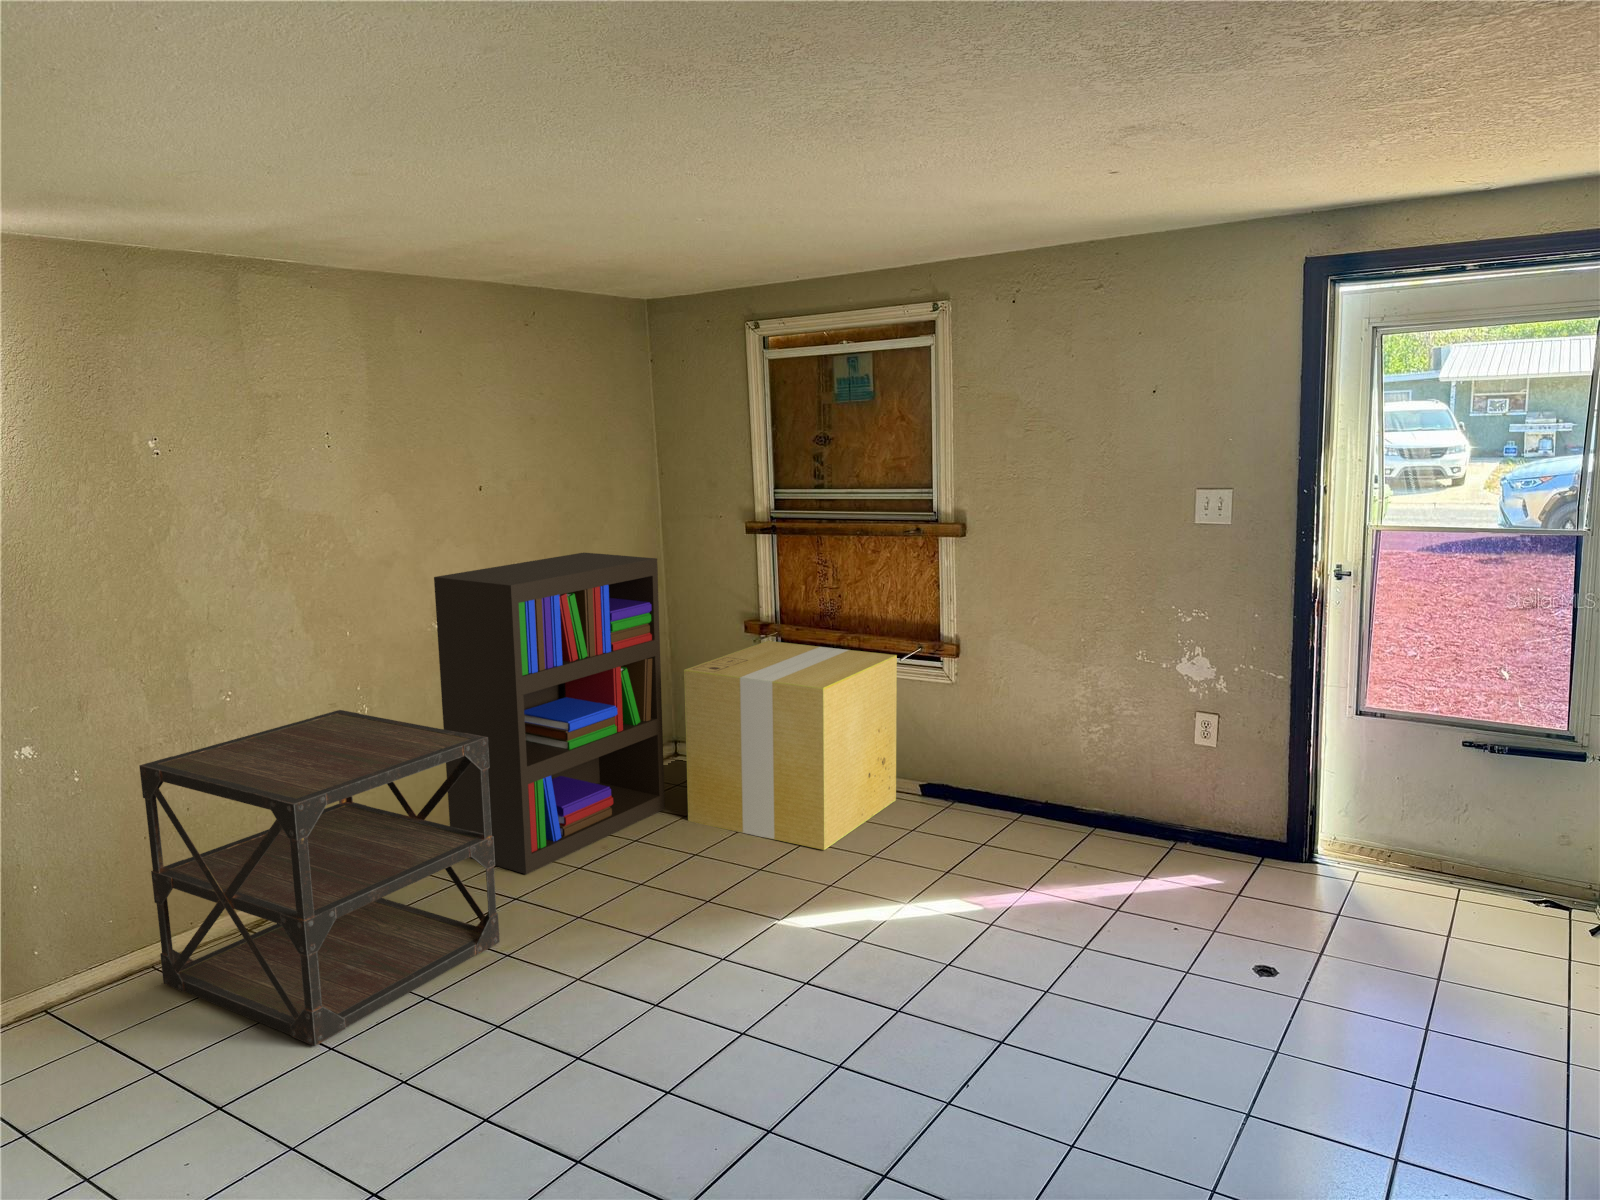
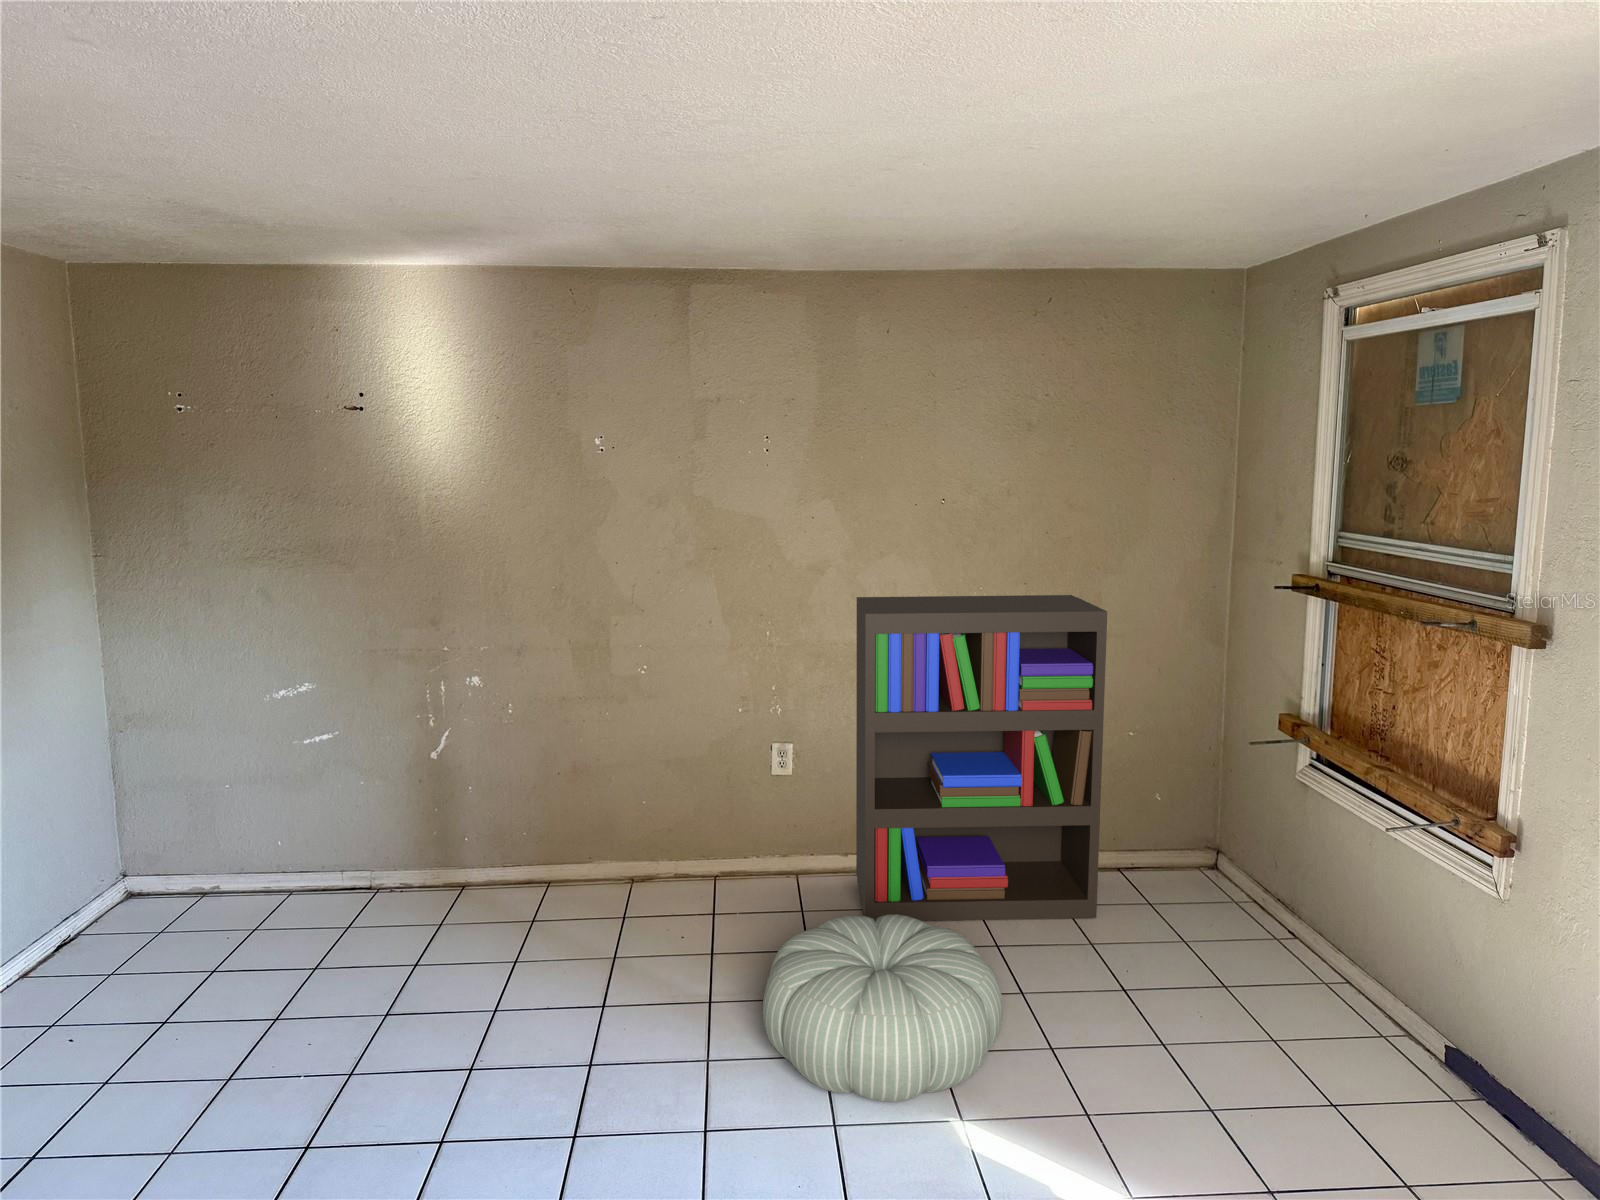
cardboard box: present [684,641,897,850] -> none [1098,749,1436,1058]
side table: present [139,710,500,1046] -> none [502,705,739,981]
pouf: none [578,823,773,957] -> present [763,914,1003,1102]

